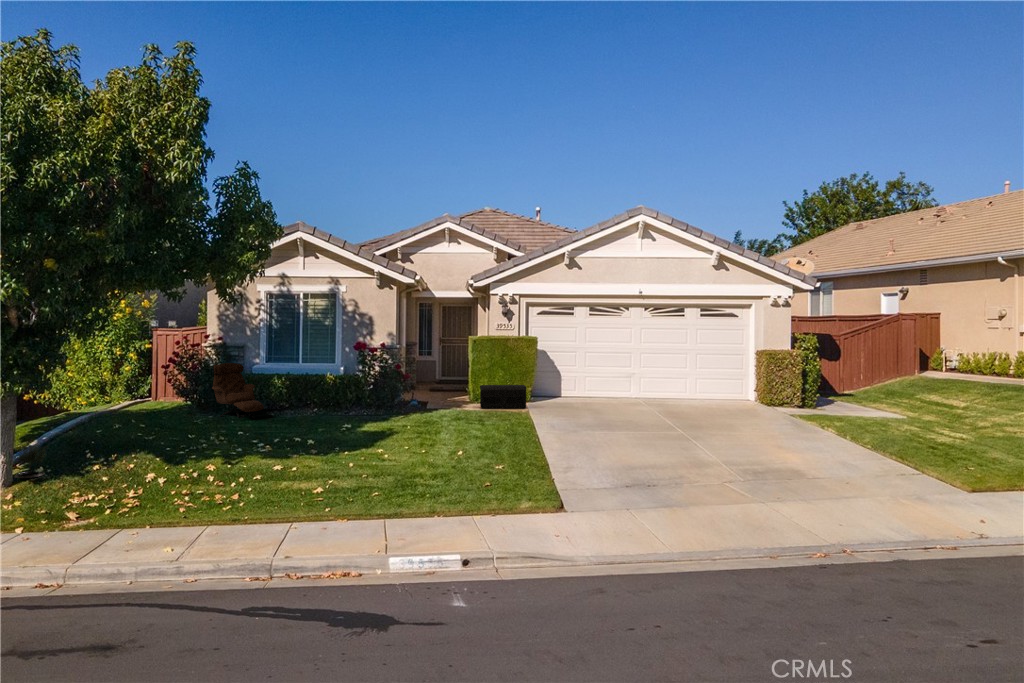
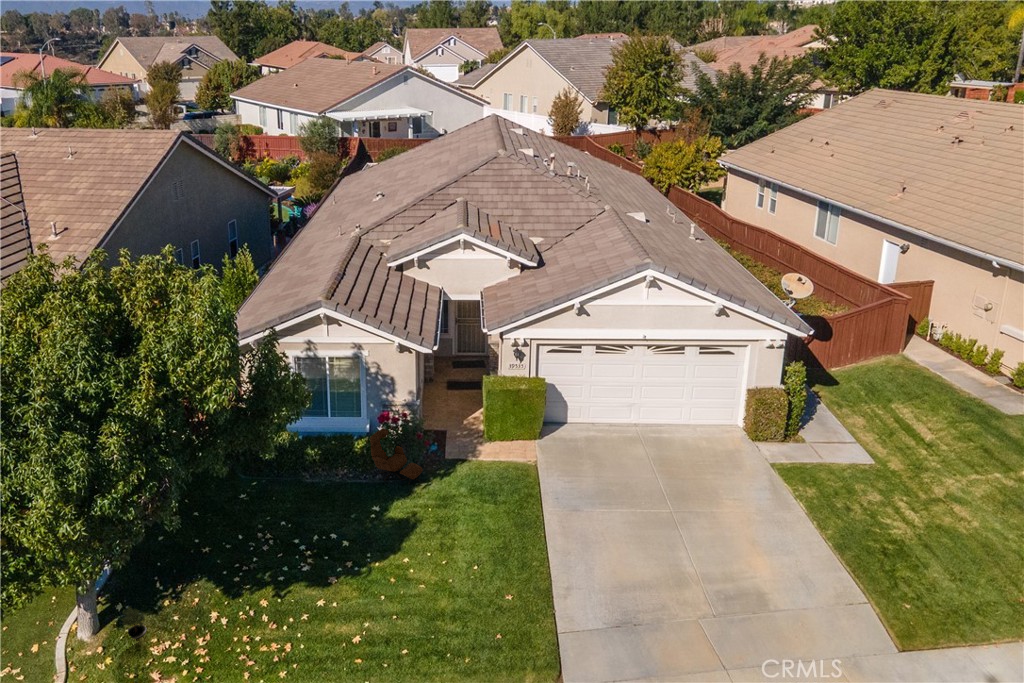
lounge chair: present [212,363,264,419] -> present [370,429,423,485]
storage bench: present [480,385,527,409] -> none [494,434,535,460]

